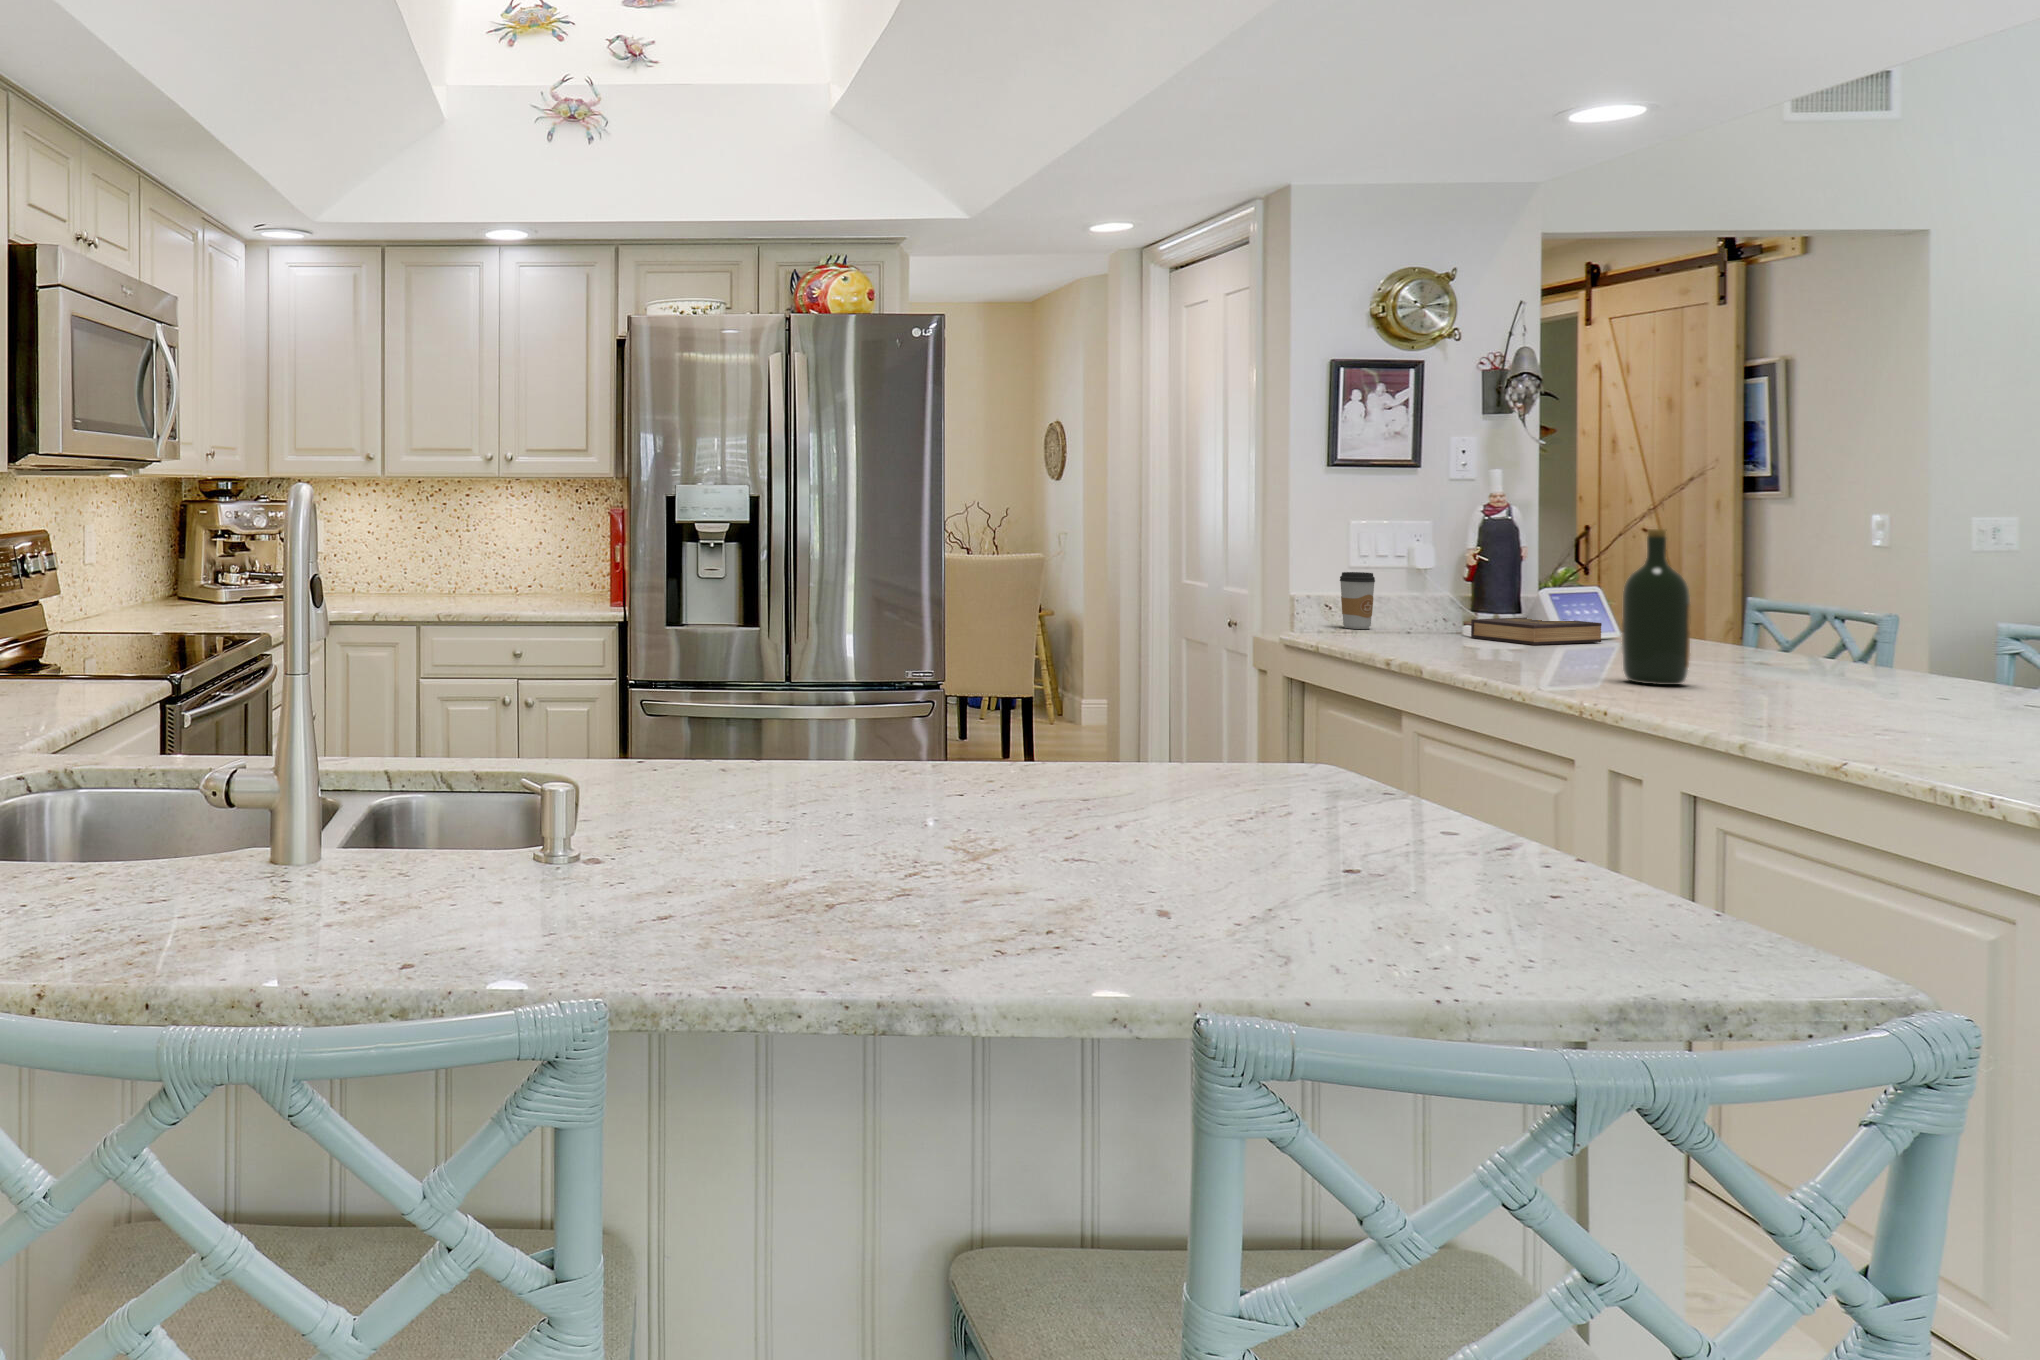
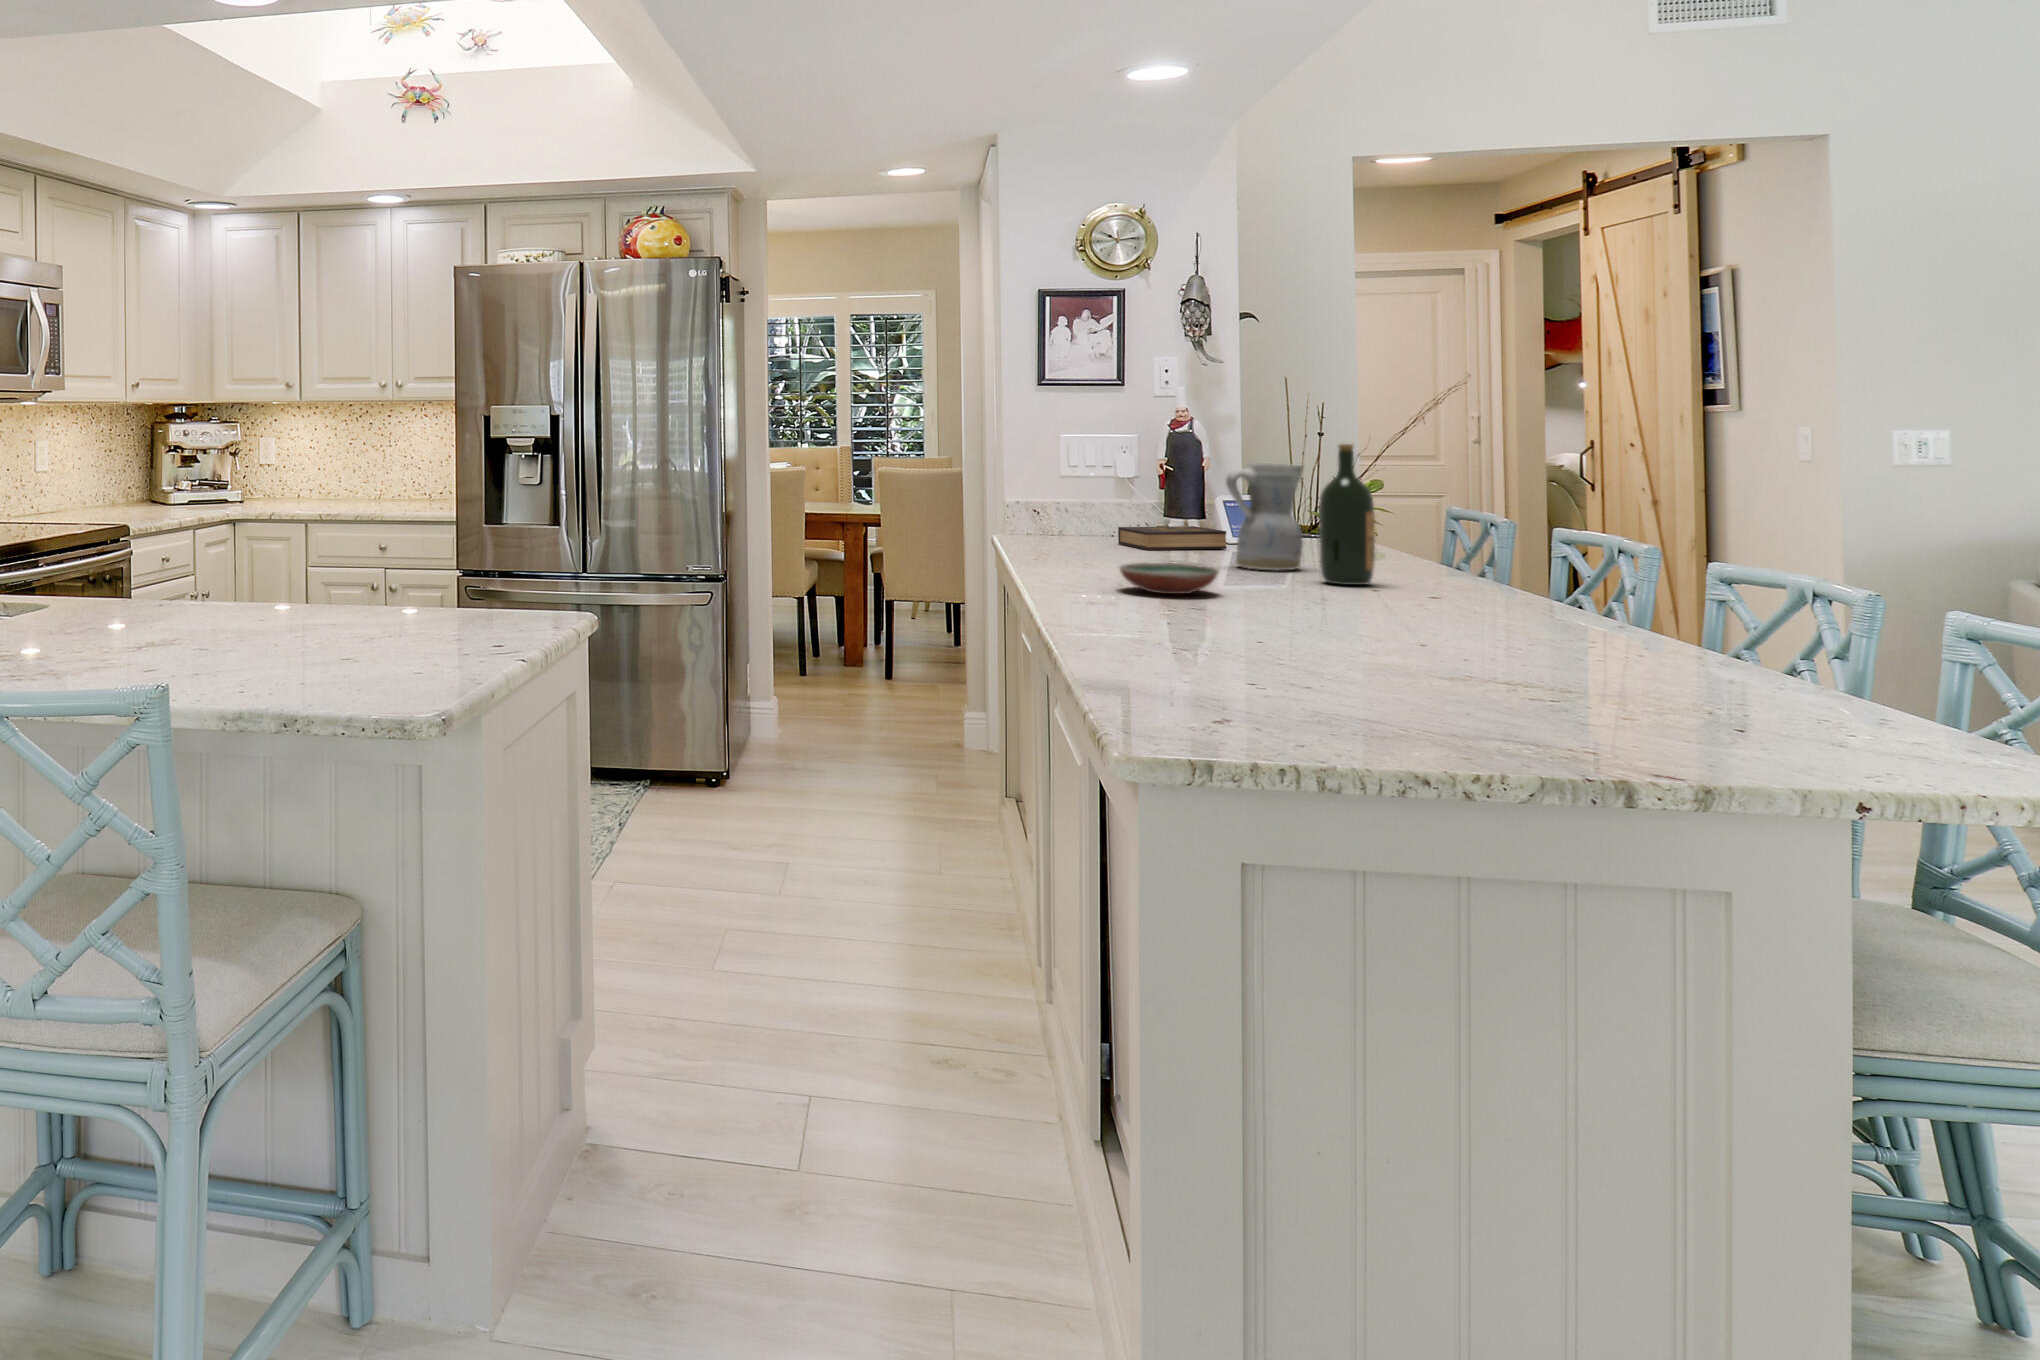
wine bottle: present [1622,529,1691,685] -> present [1319,444,1375,585]
ceramic pitcher: none [1711,550,1799,669] -> present [1226,462,1303,571]
coffee cup: present [1340,572,1375,629] -> none [1033,484,1063,536]
decorative bowl: none [1755,668,1900,705] -> present [1120,563,1218,594]

